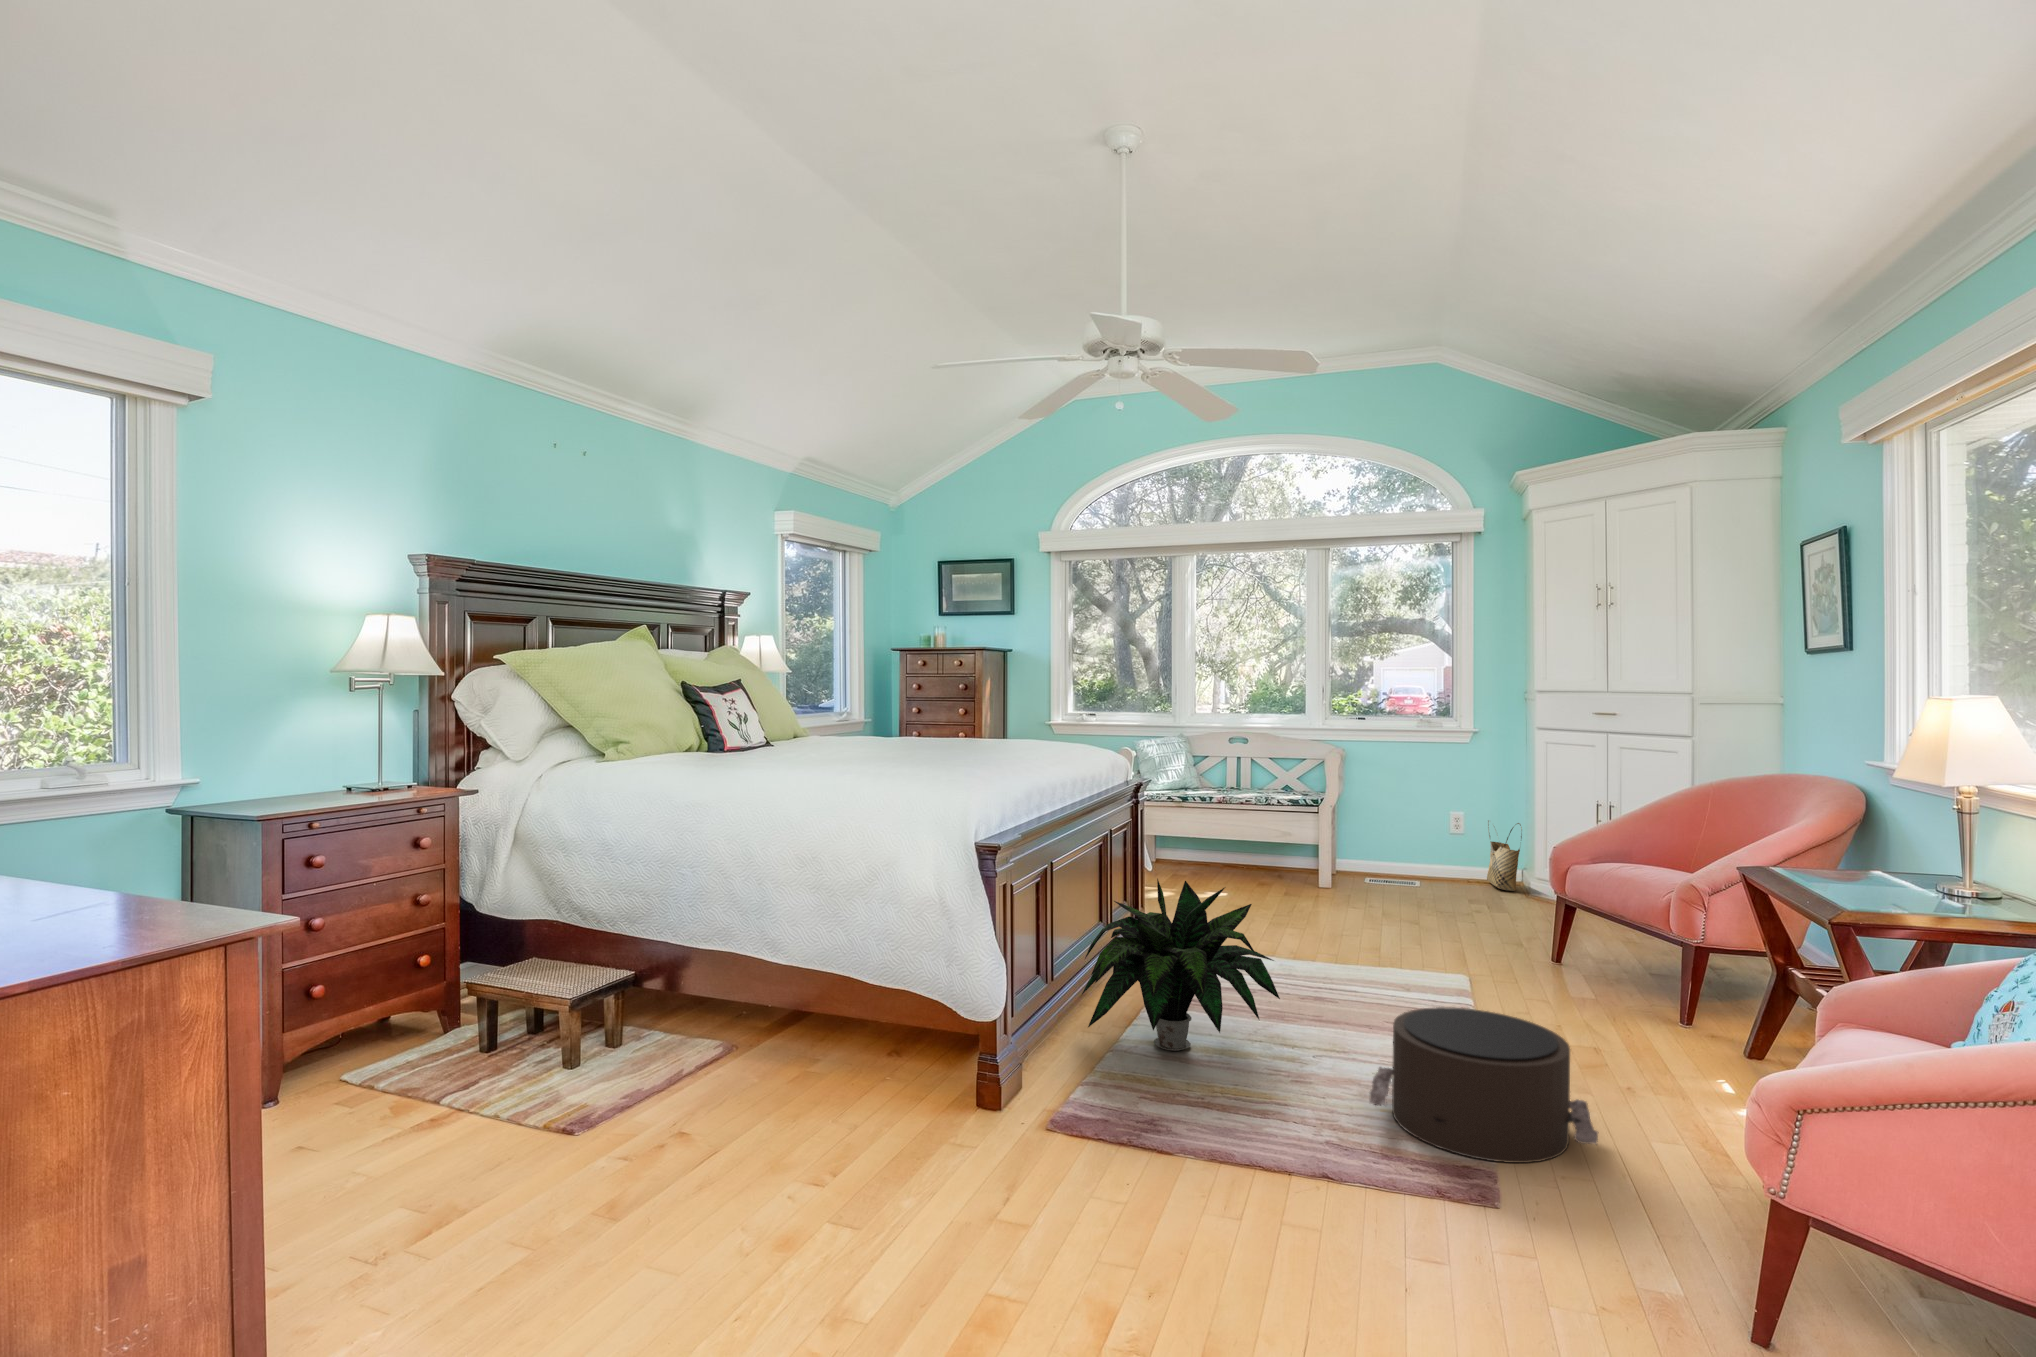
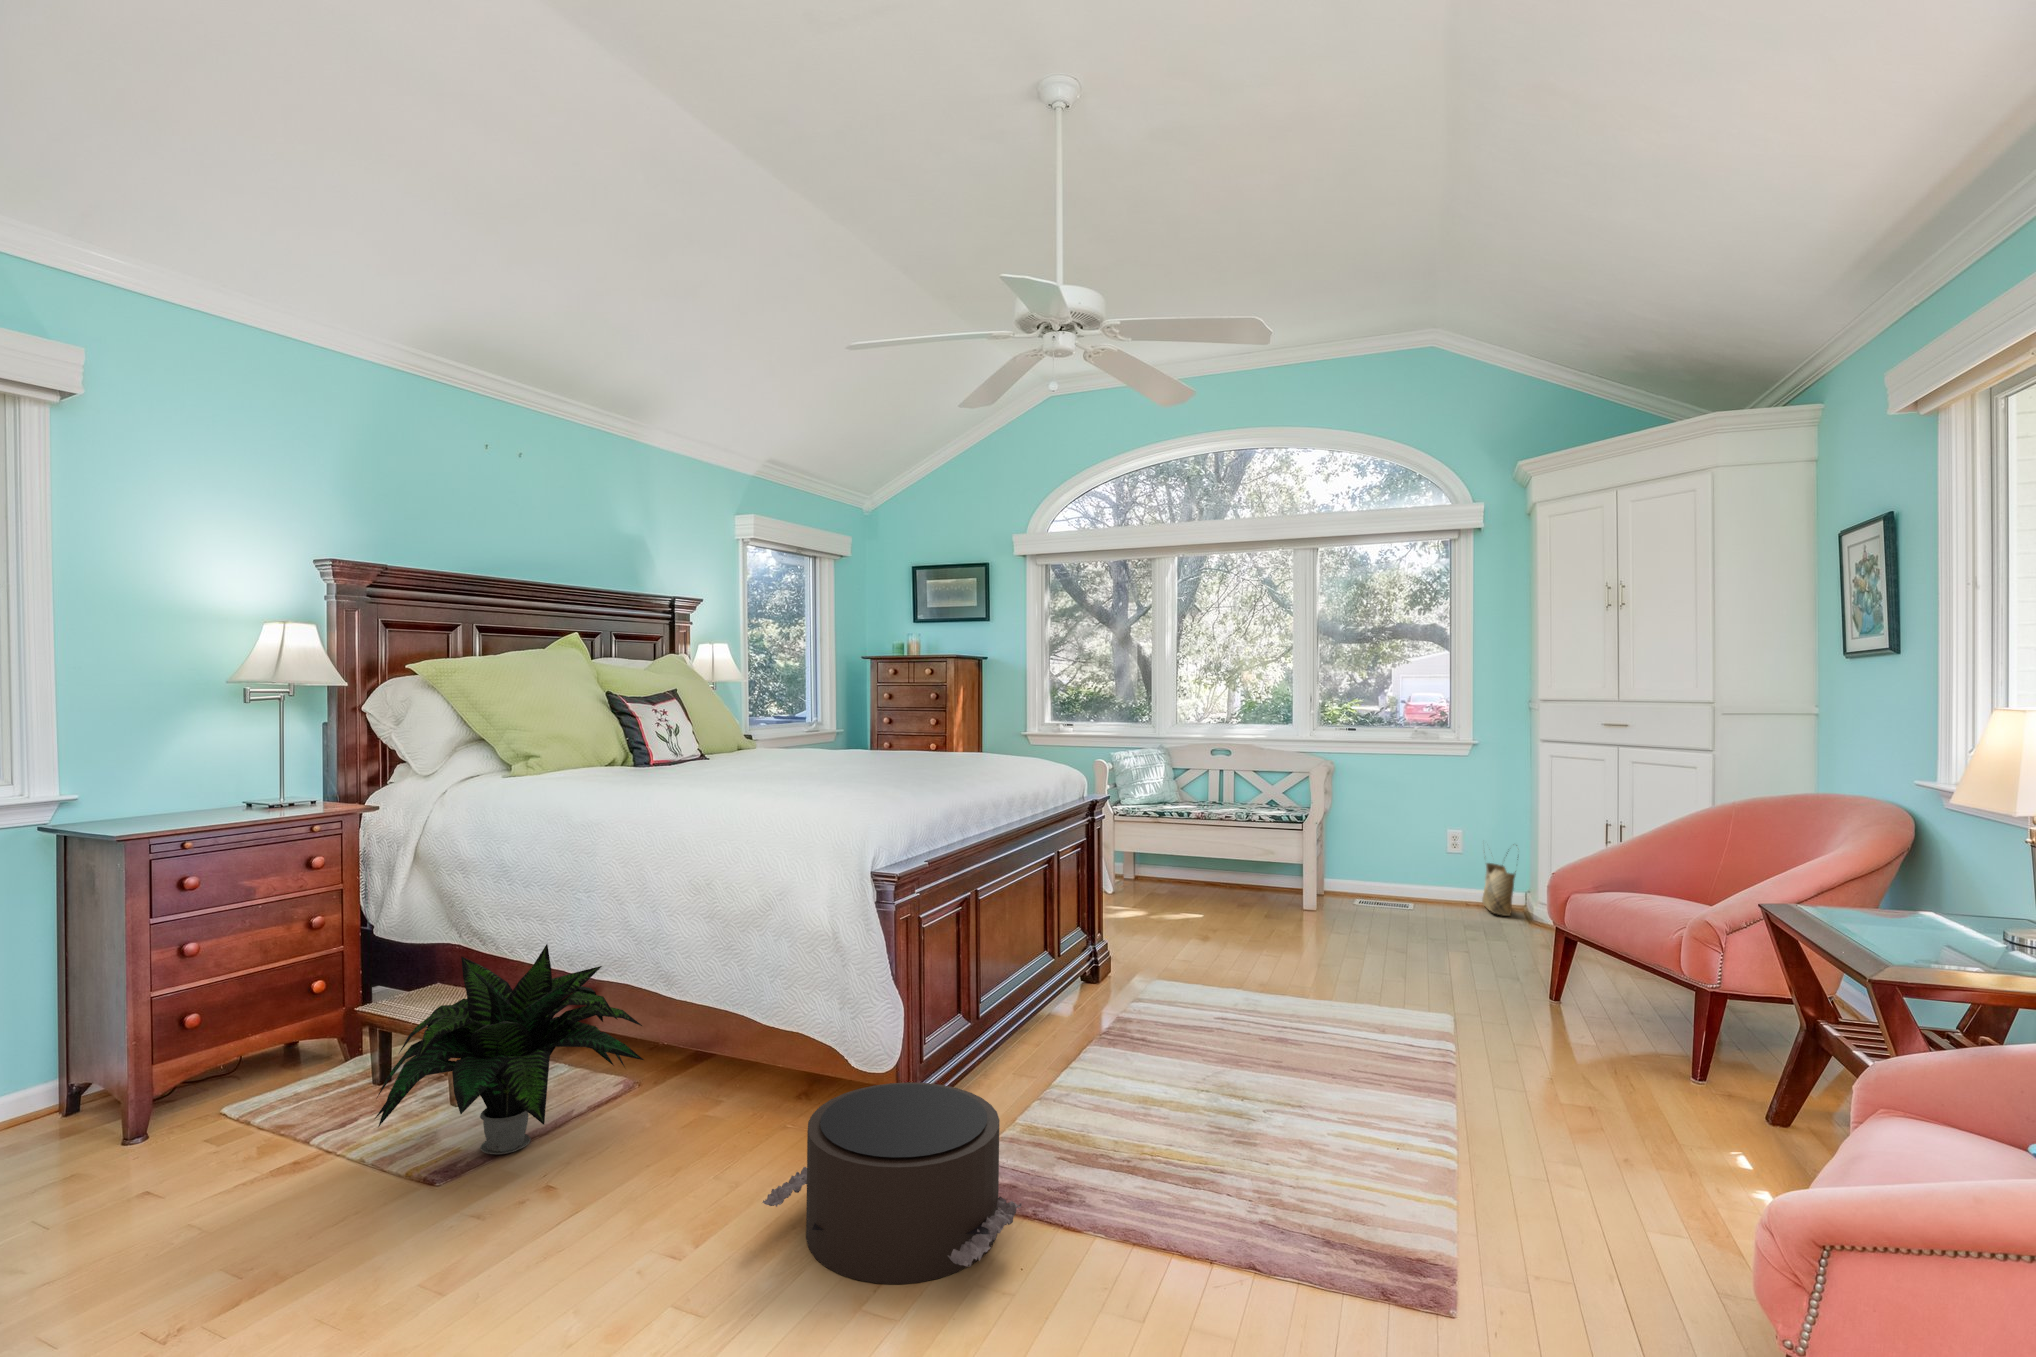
potted plant: present [1082,879,1280,1051] -> present [375,944,644,1154]
pouf: present [1370,1007,1599,1163] -> present [763,1082,1022,1284]

